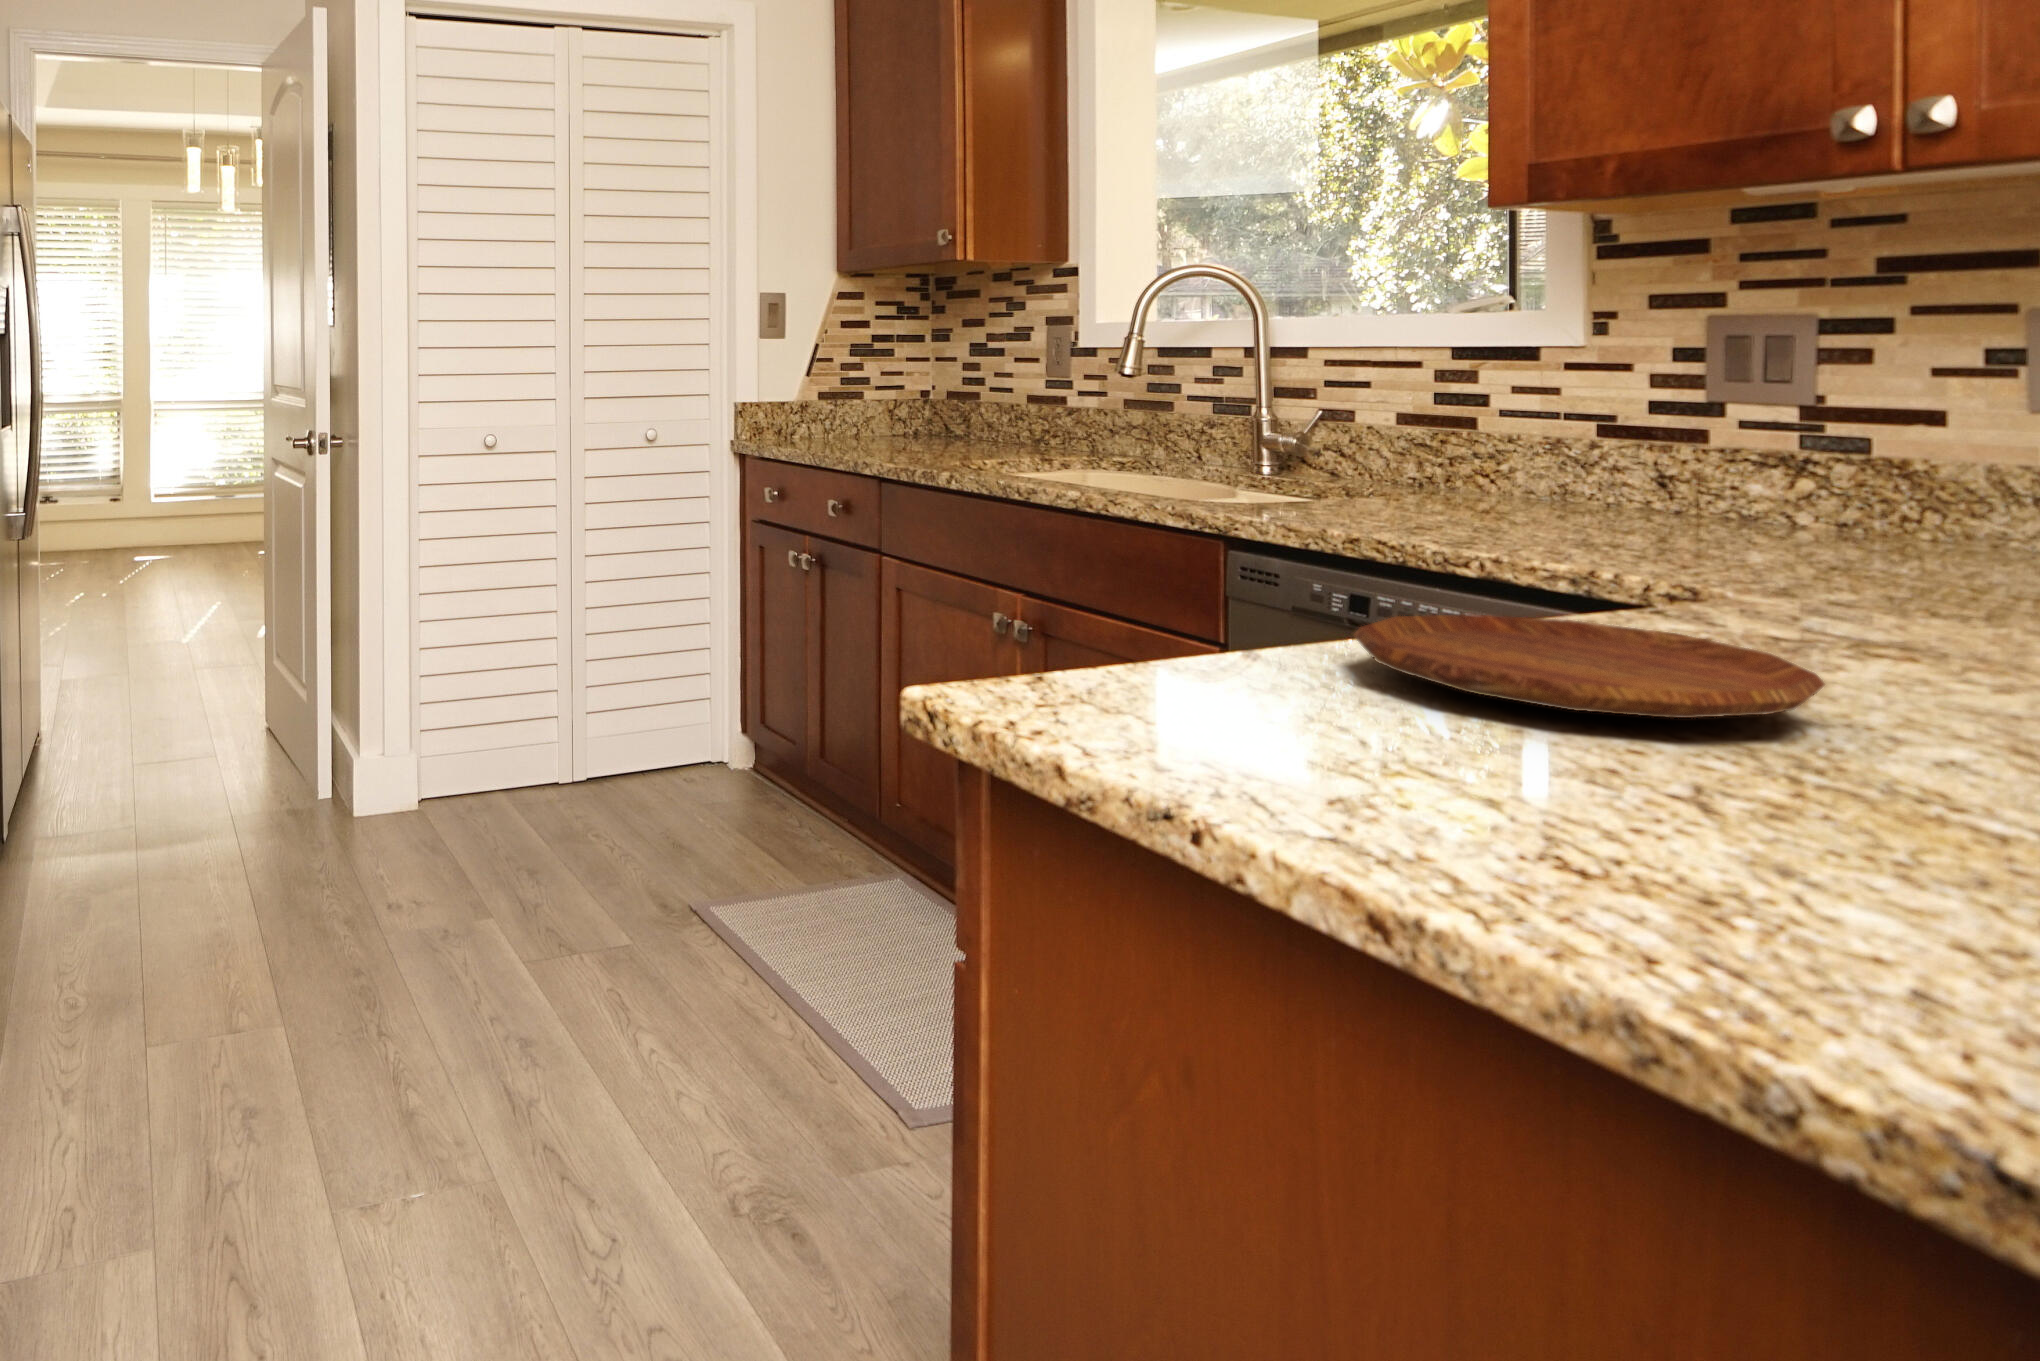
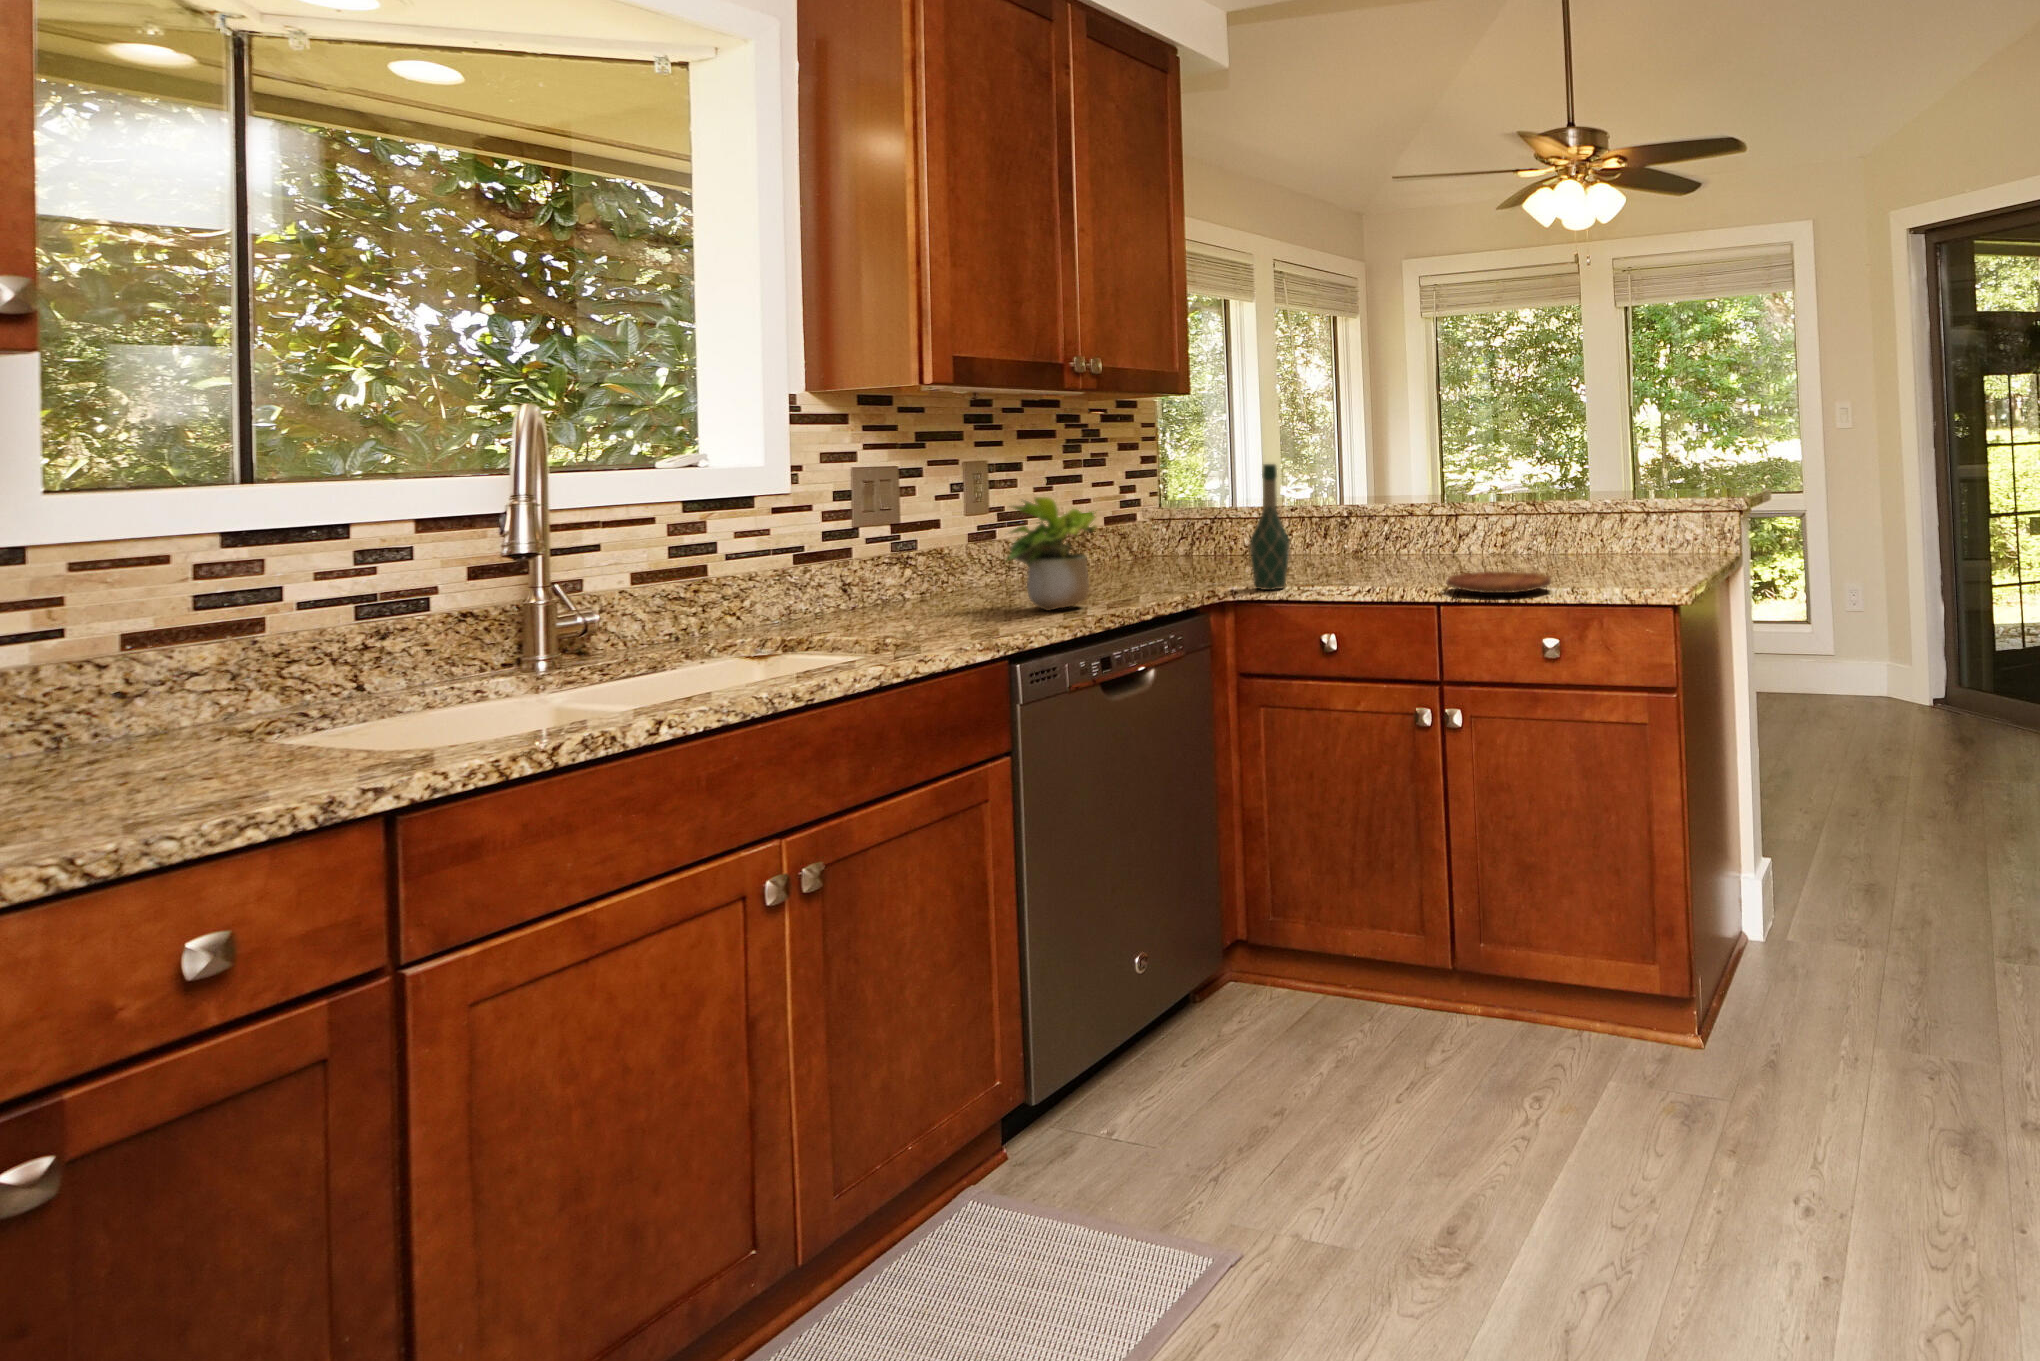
wine bottle: none [1781,279,1930,621] -> present [1250,464,1290,590]
potted plant: none [1436,344,1731,540] -> present [1007,497,1096,611]

